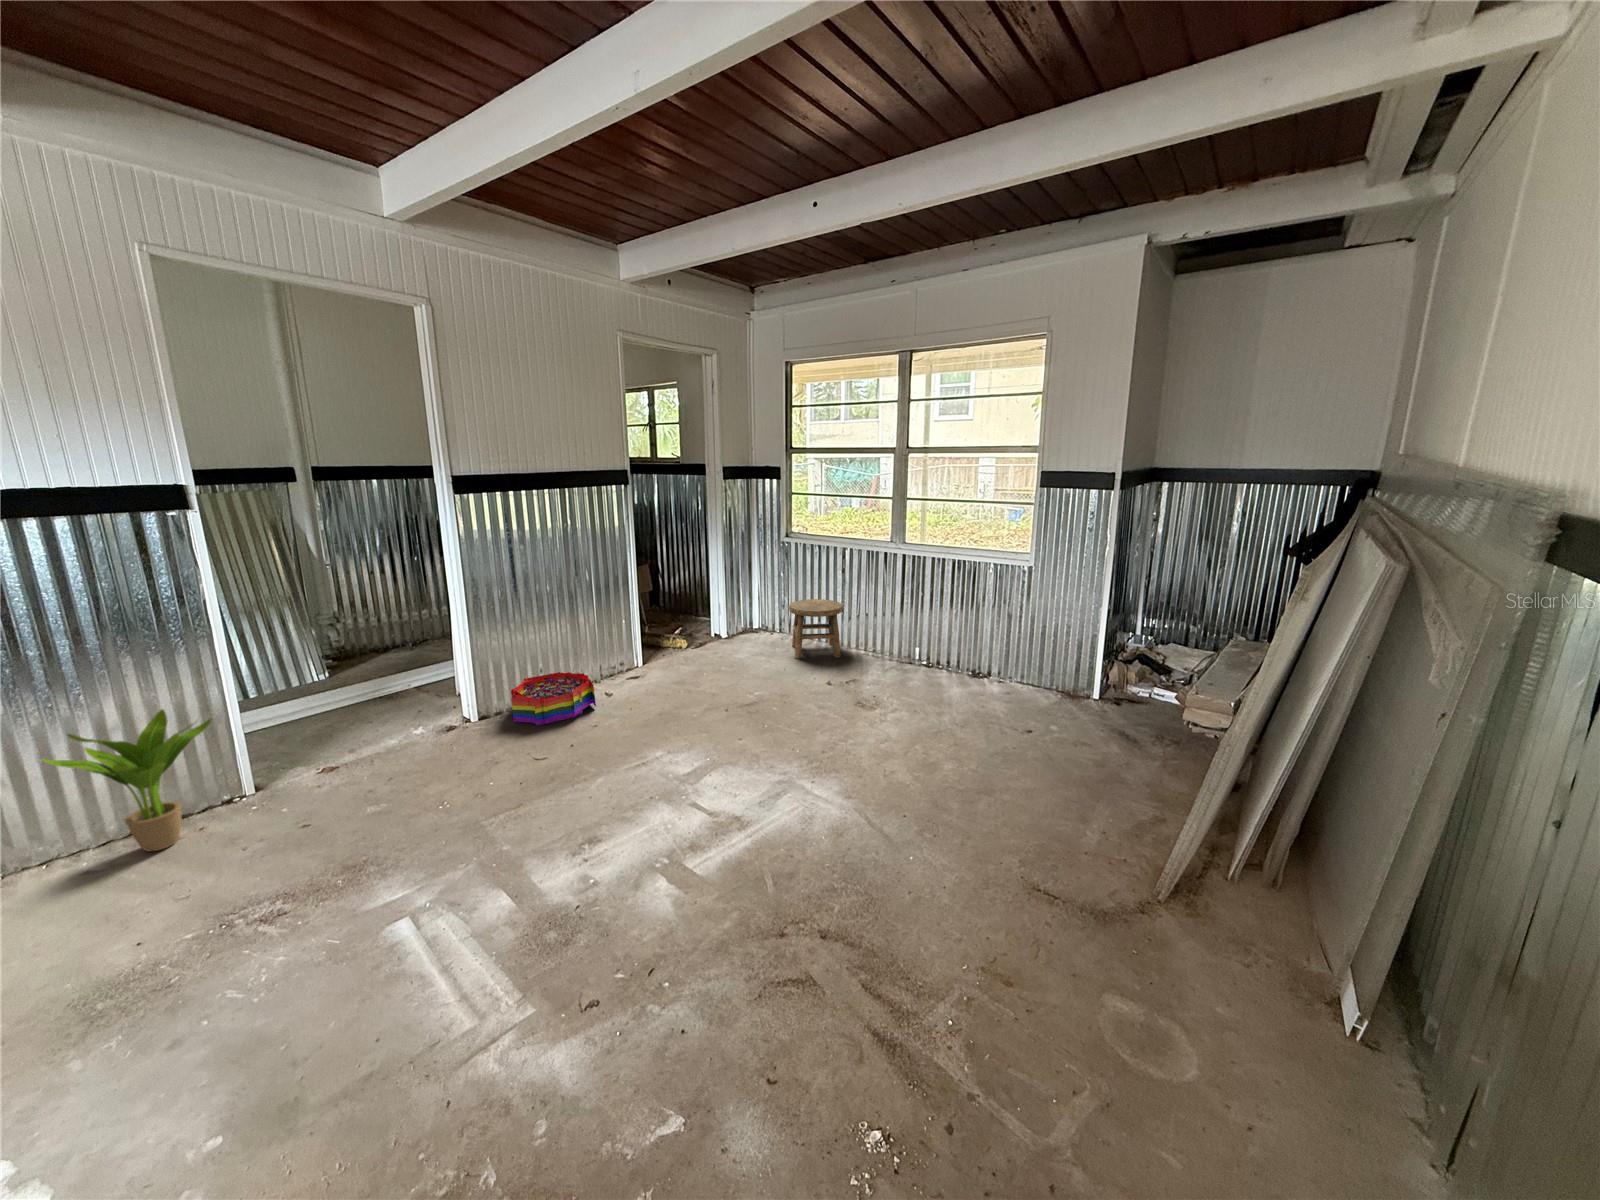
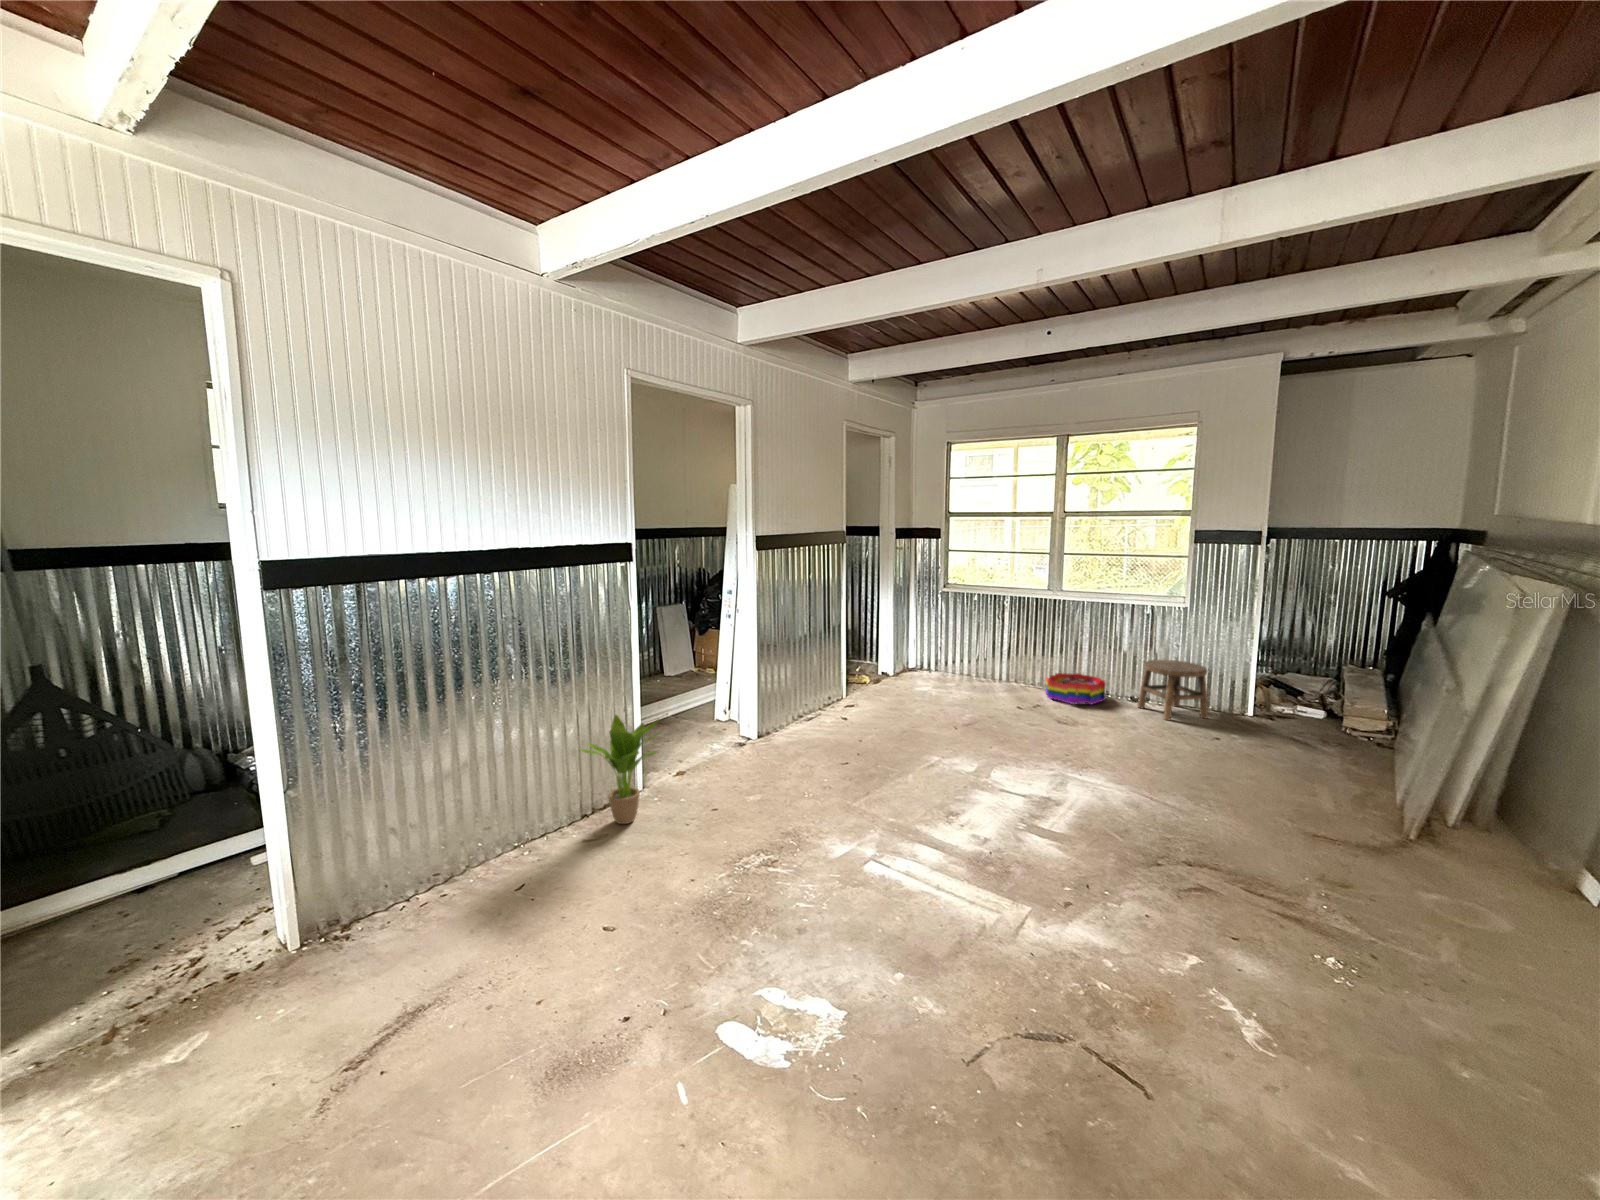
stool: present [789,599,843,658] -> present [1138,660,1208,720]
storage bin: present [511,672,596,725] -> present [1045,673,1106,705]

